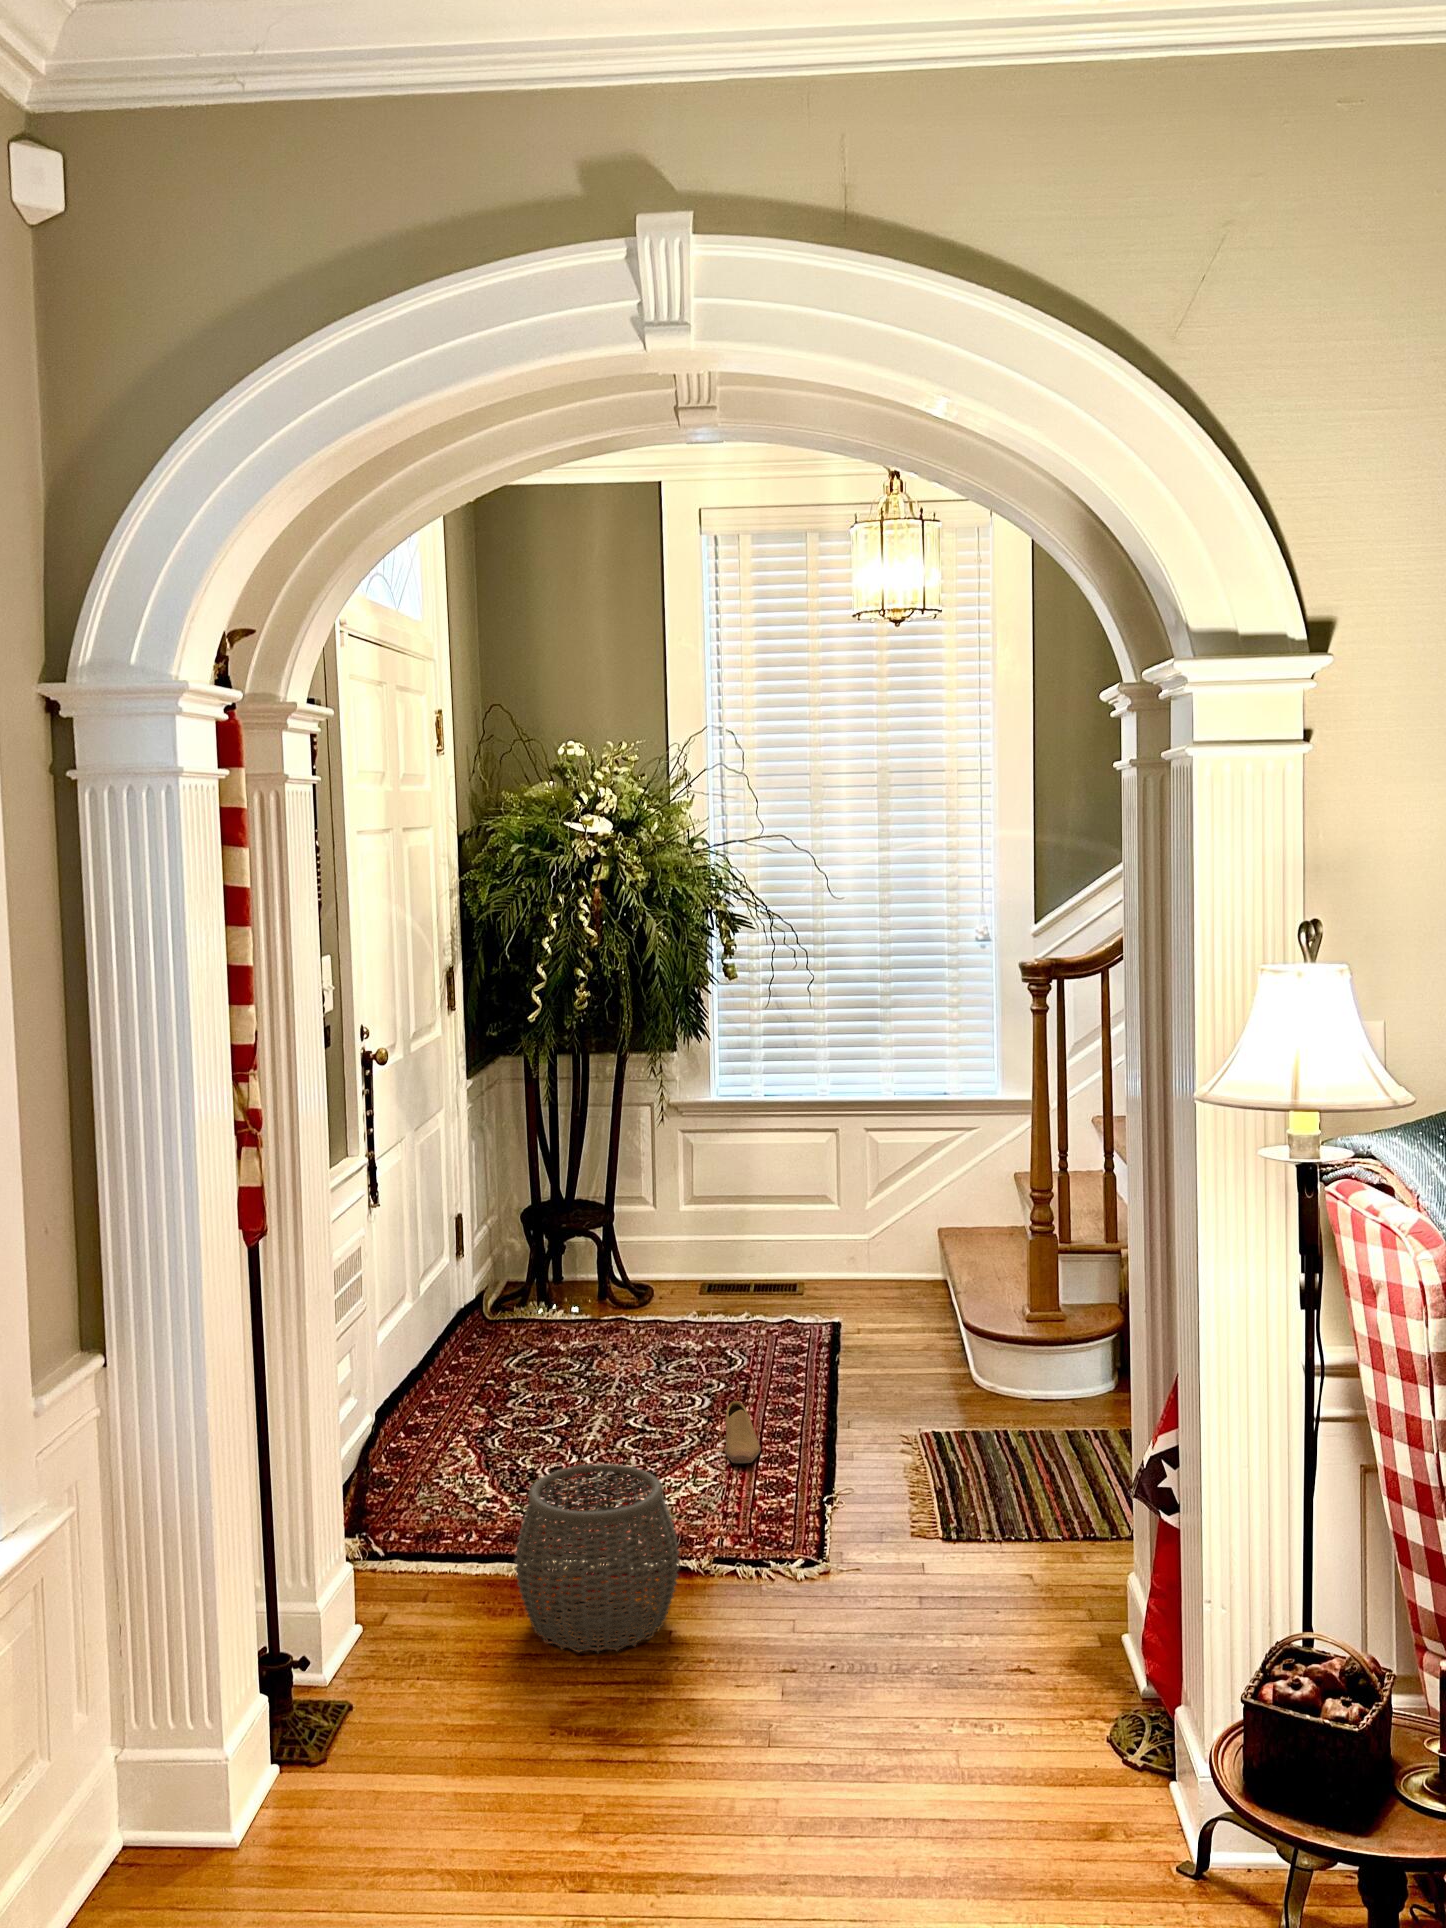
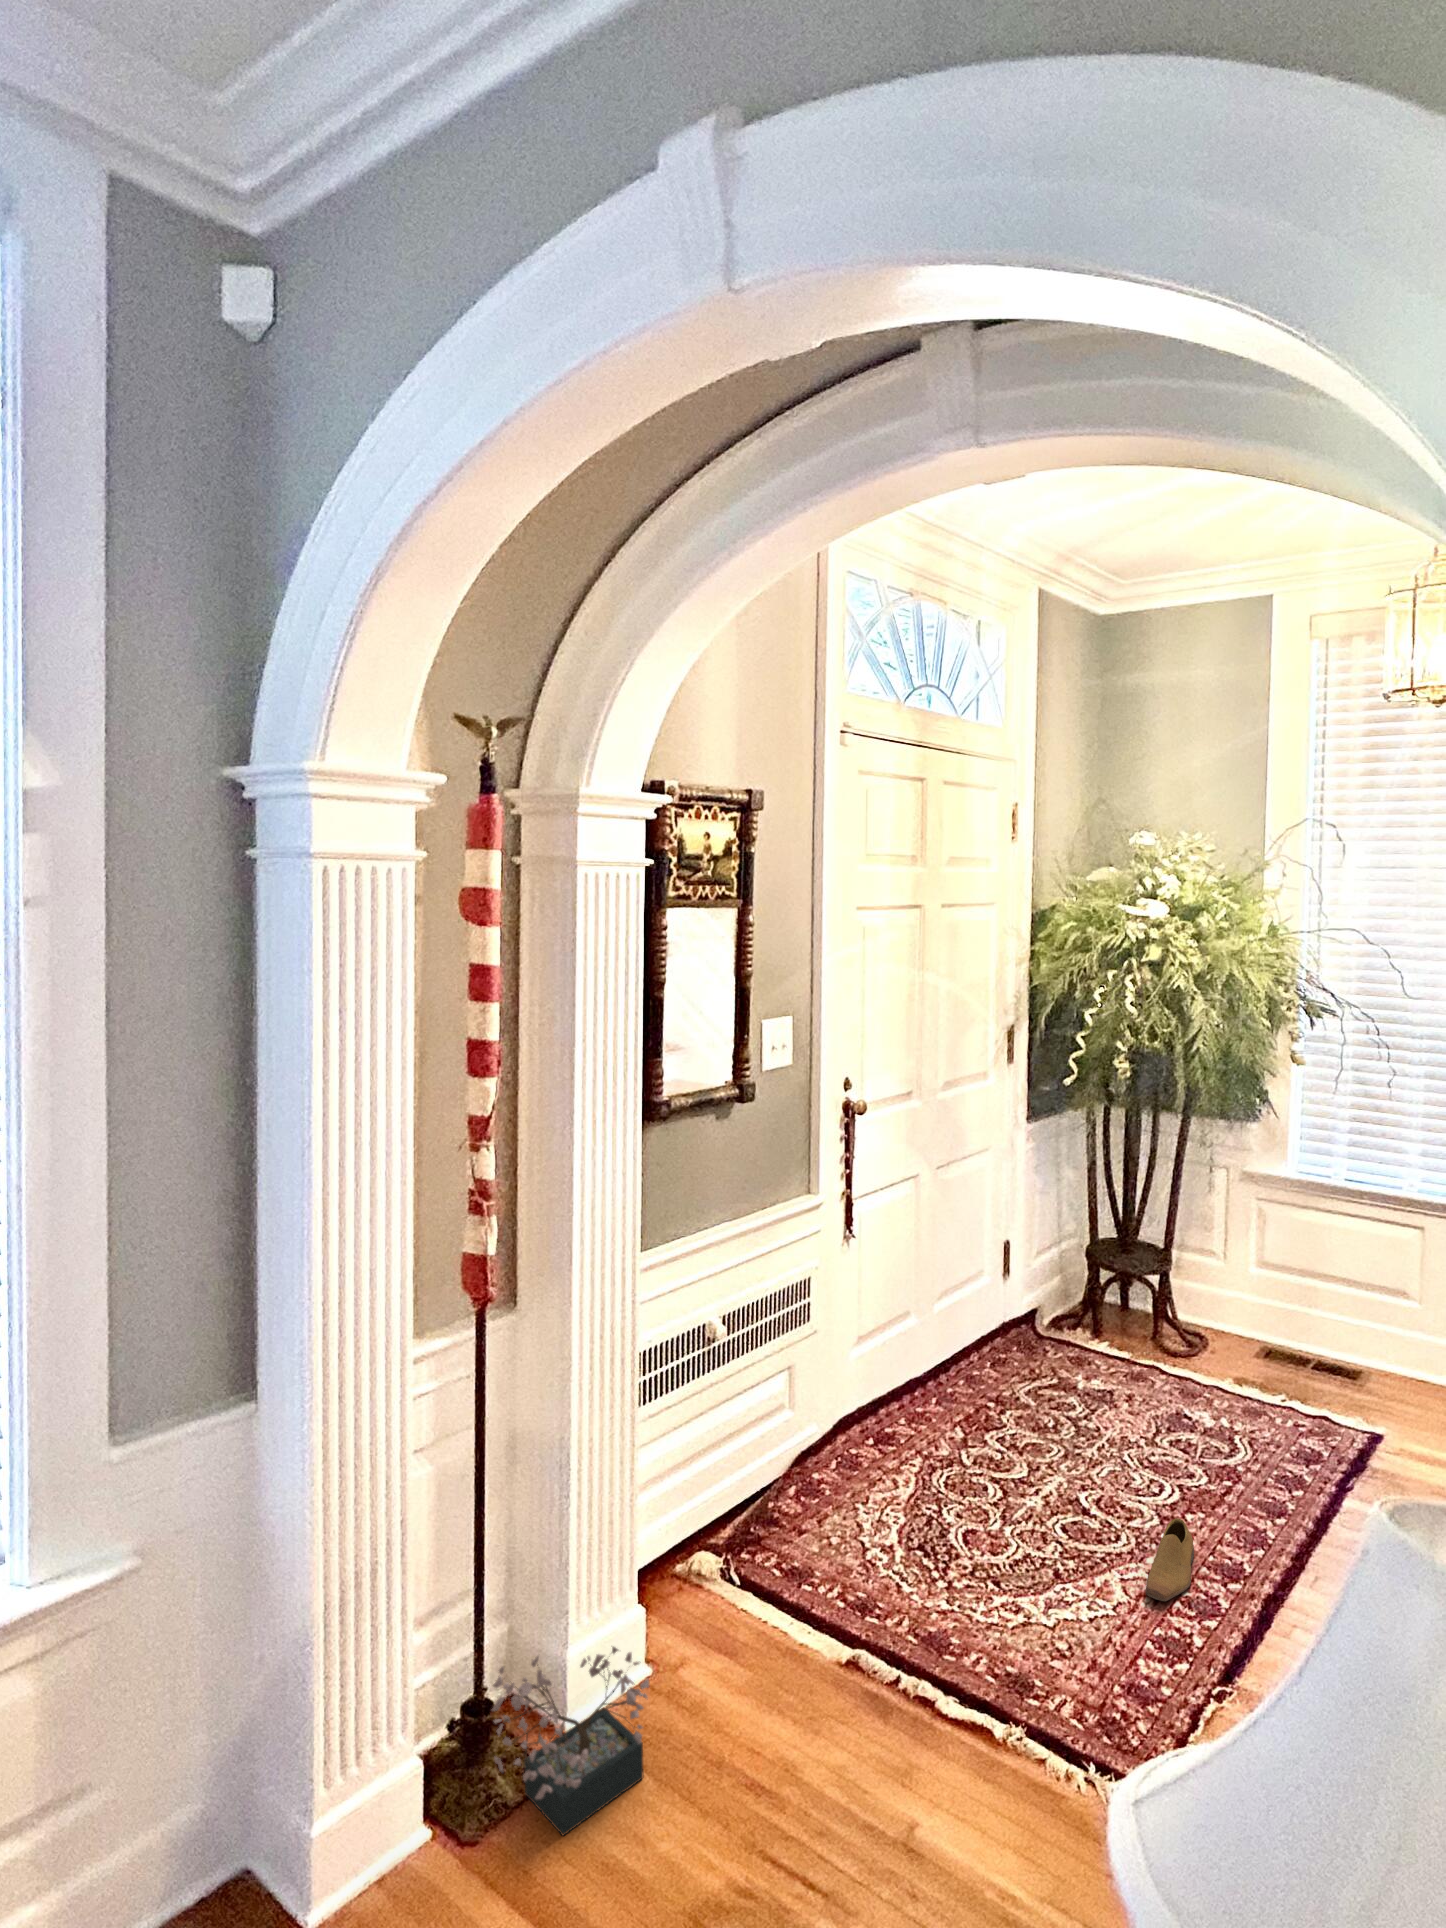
woven basket: present [515,1464,680,1653] -> none [788,1581,959,1813]
decorative plant: none [273,1588,410,1763] -> present [492,1647,649,1835]

